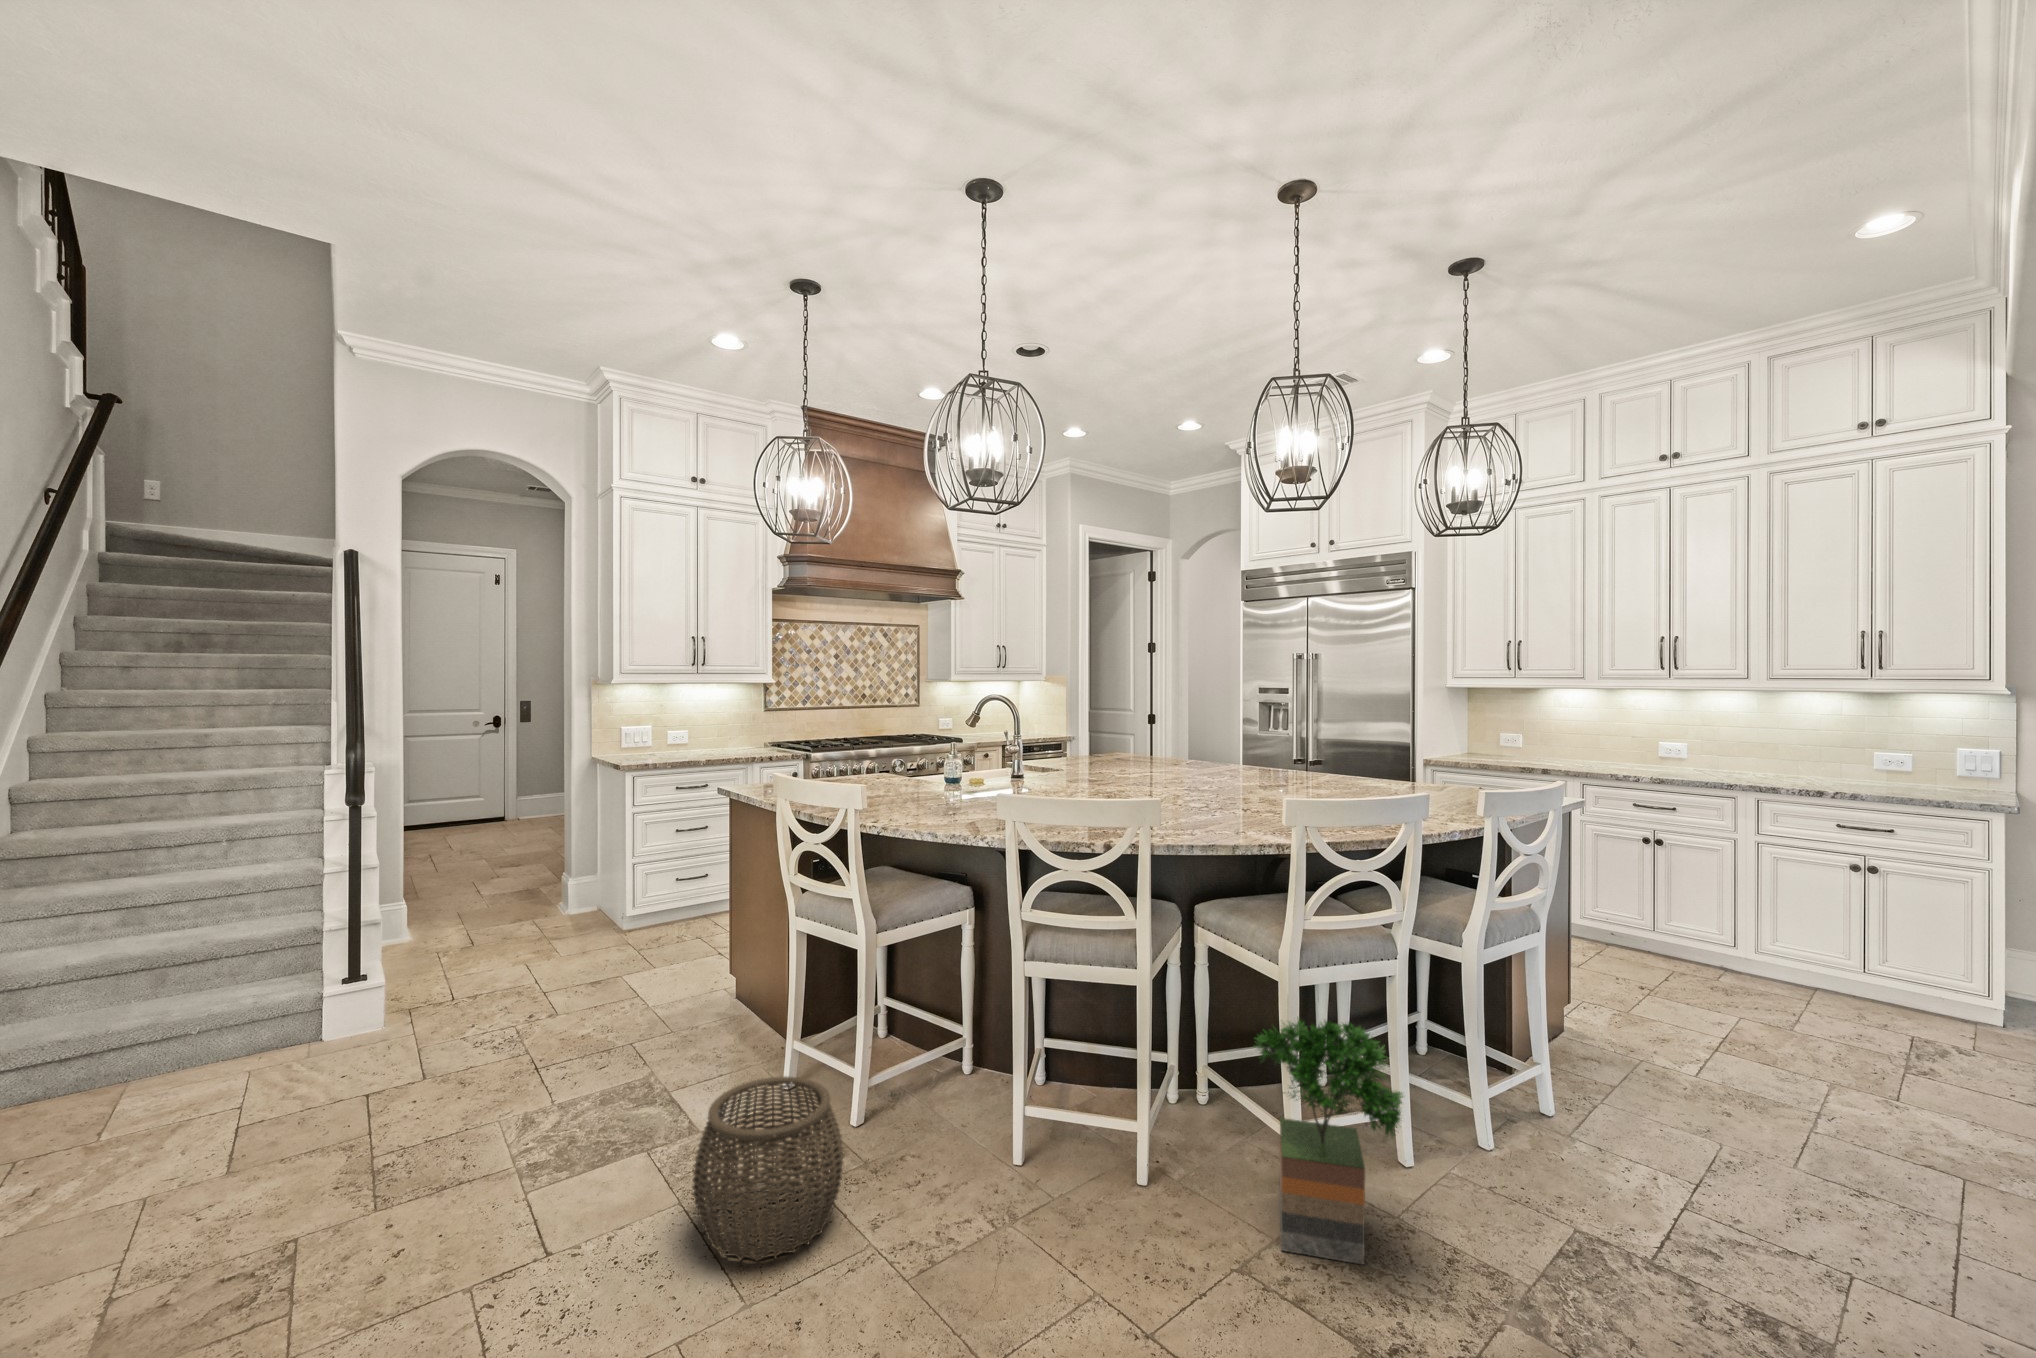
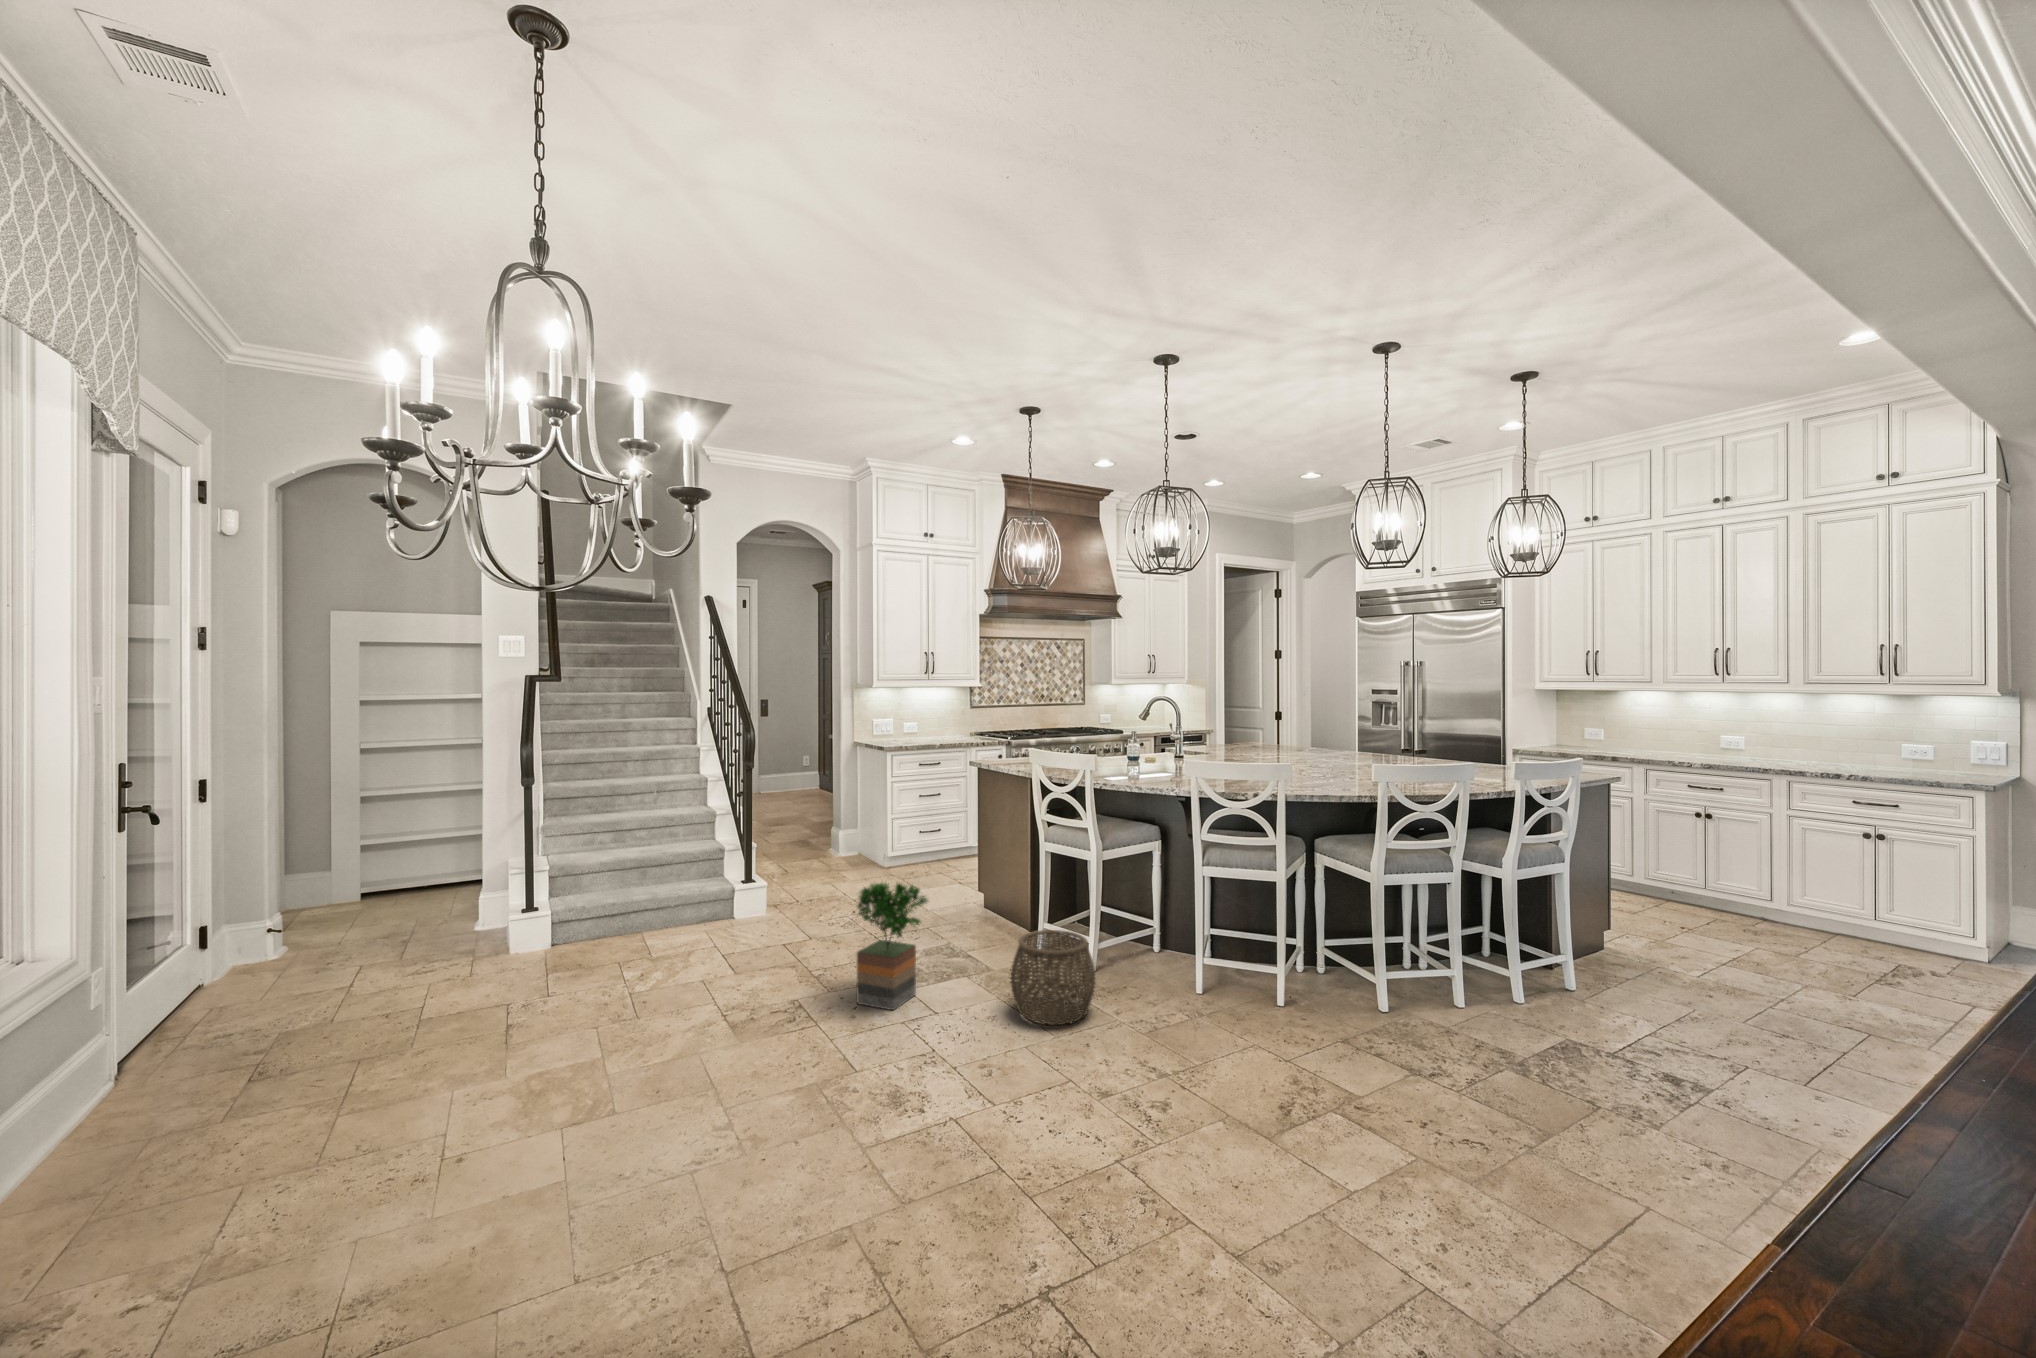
potted tree: present [1255,1018,1403,1264] -> present [857,883,928,1010]

